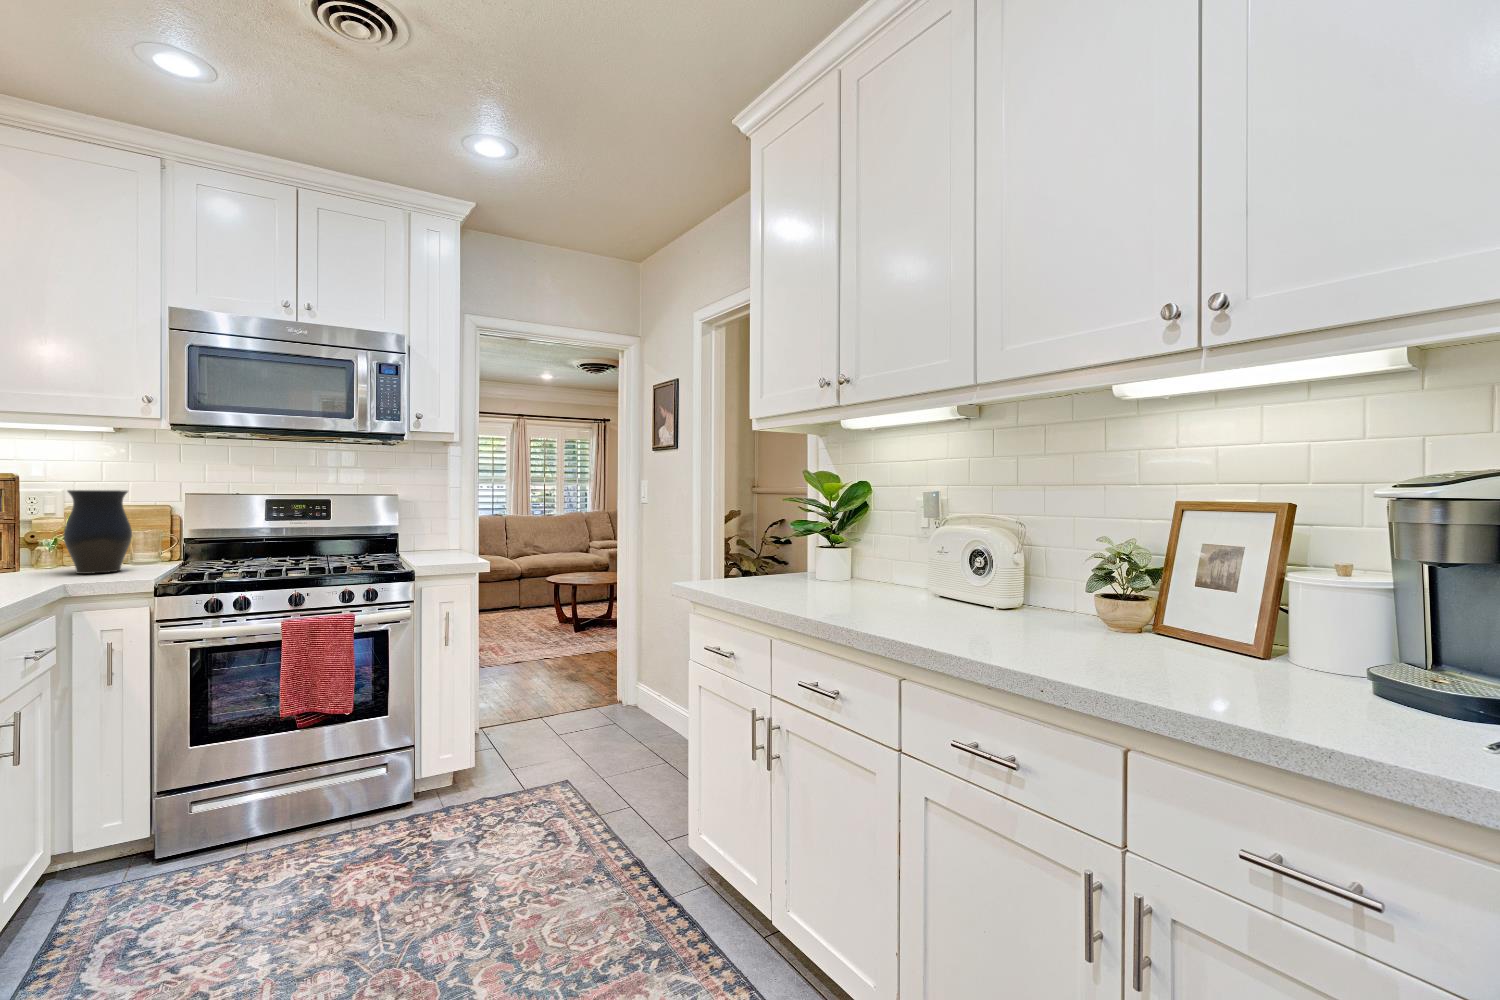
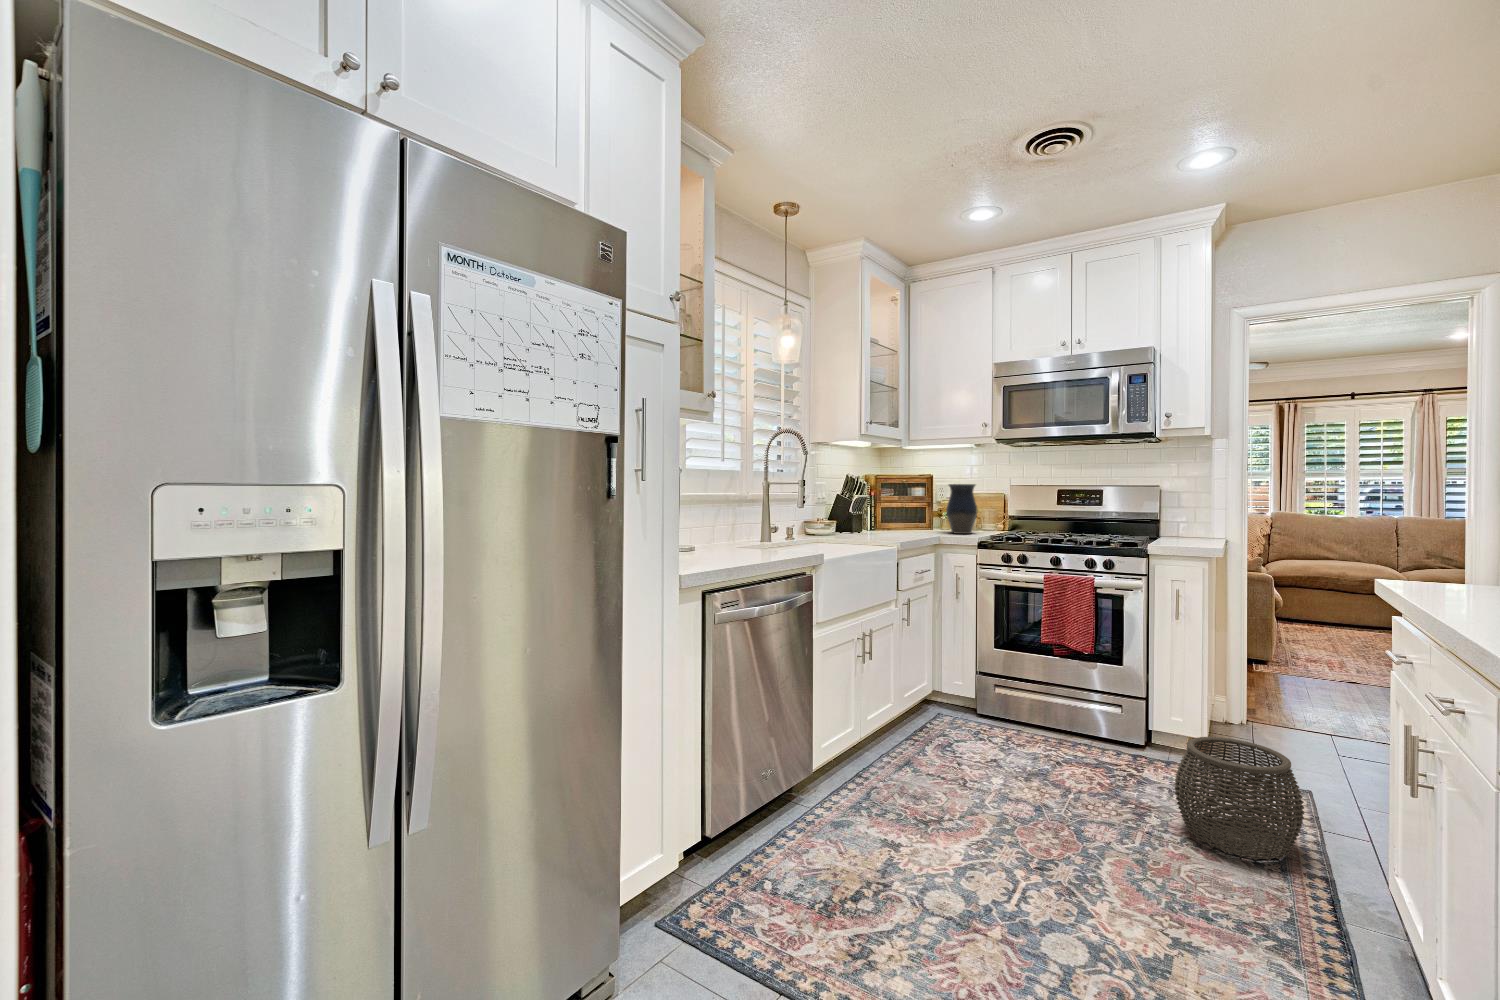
woven basket: none [501,759,614,890] -> present [1174,737,1304,861]

